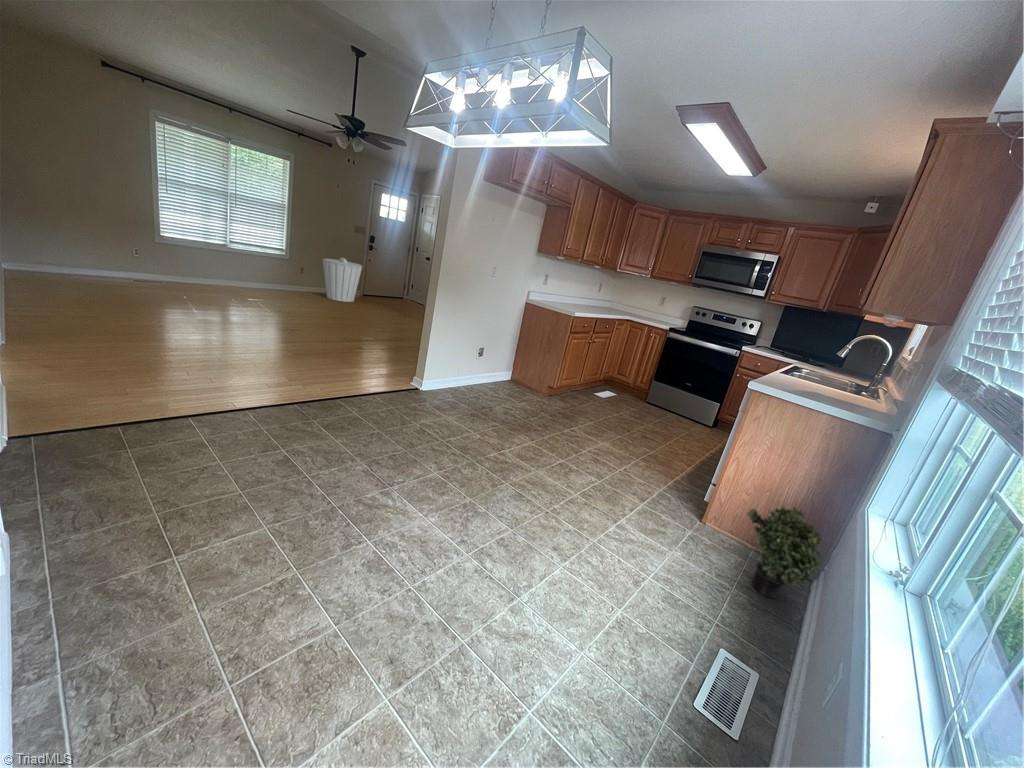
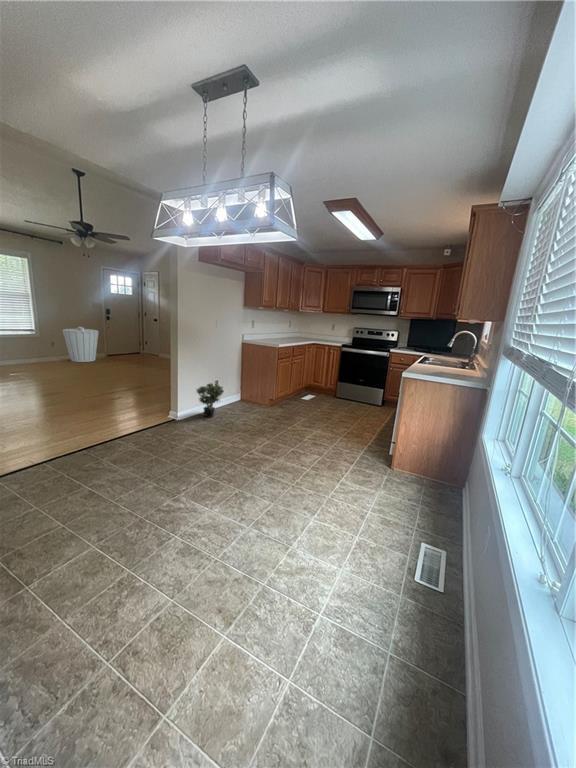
potted plant: present [747,506,822,598] -> present [196,383,224,417]

